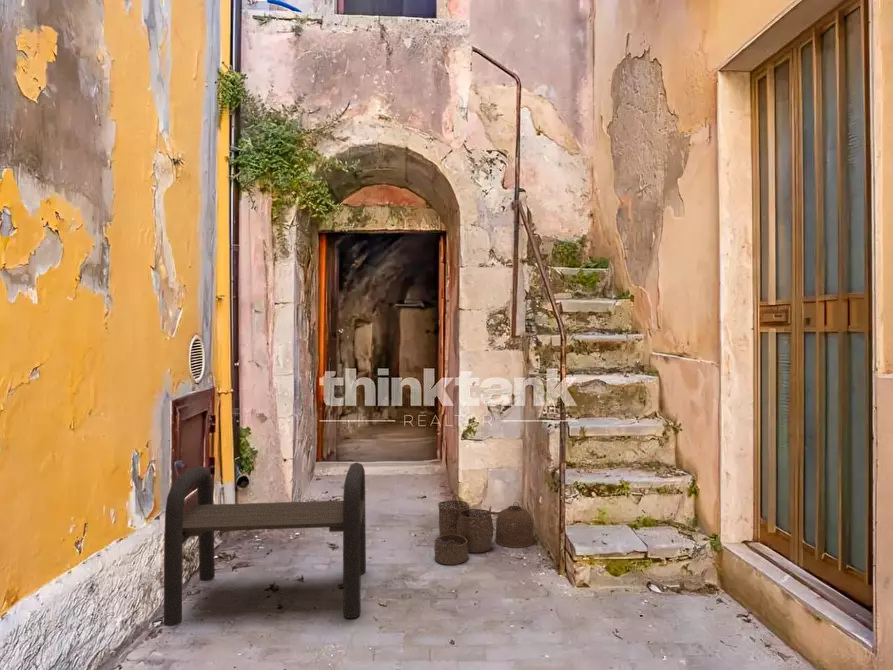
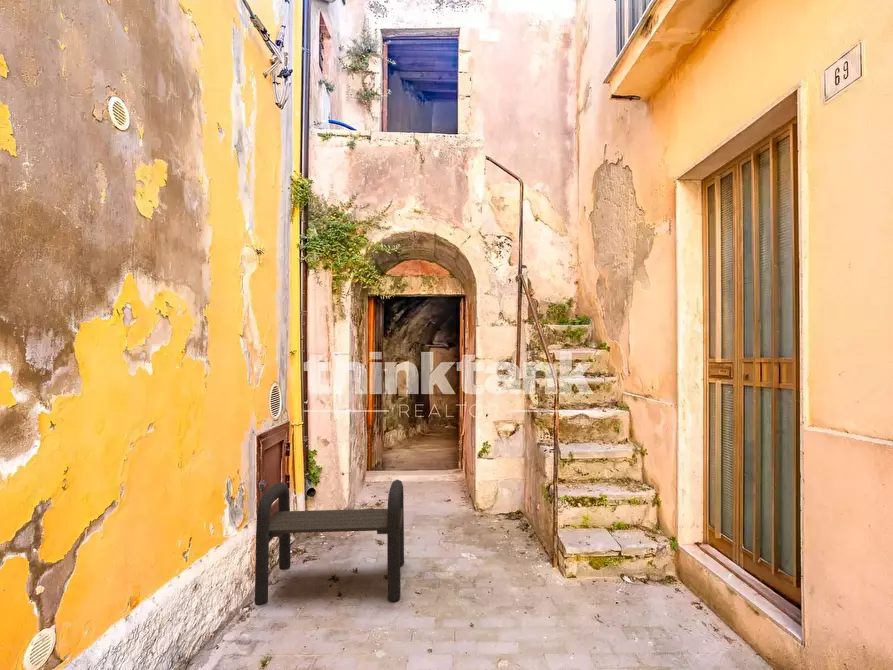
woven basket: present [434,495,534,564] -> none [456,503,534,559]

